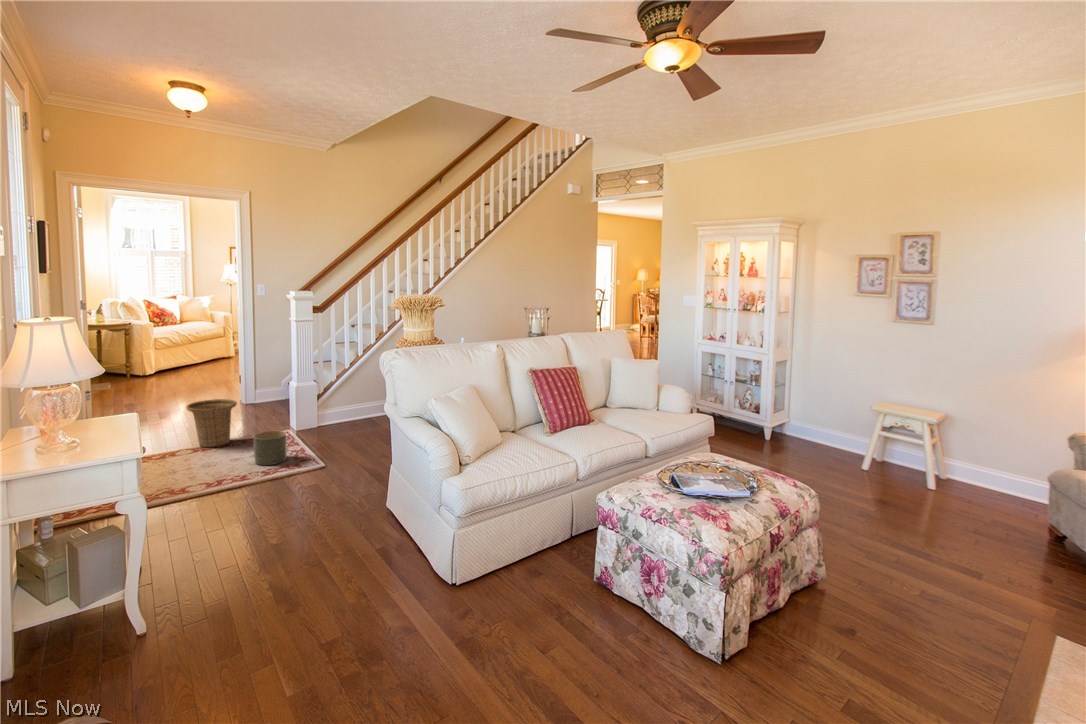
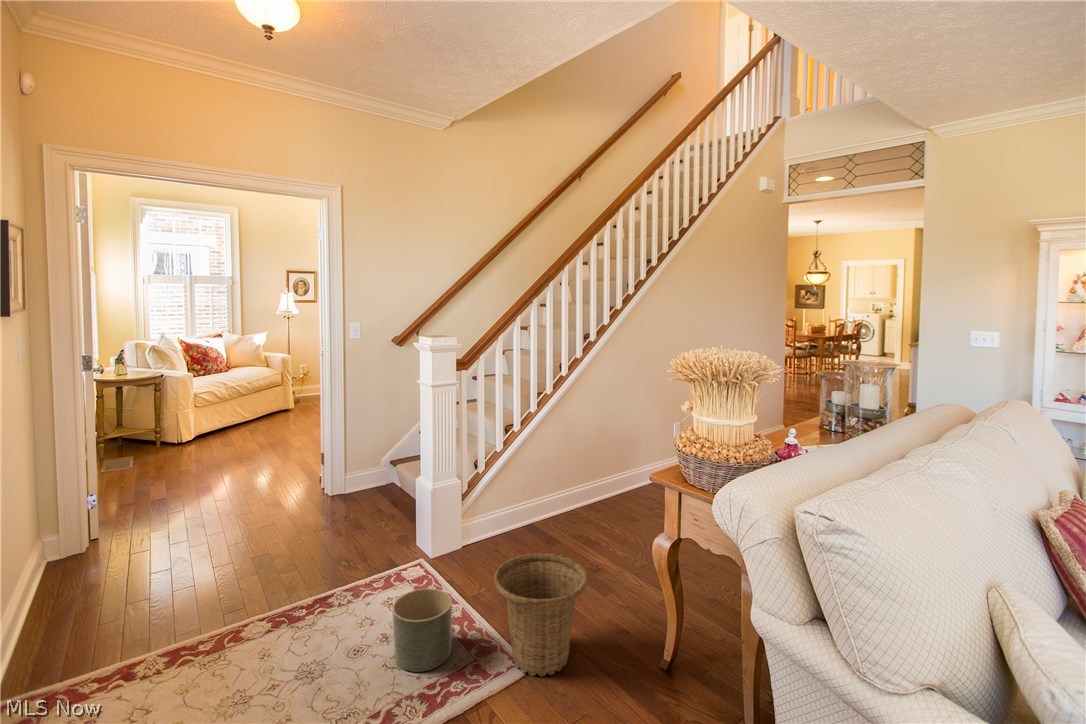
basket: present [186,399,237,448] -> present [494,553,588,676]

